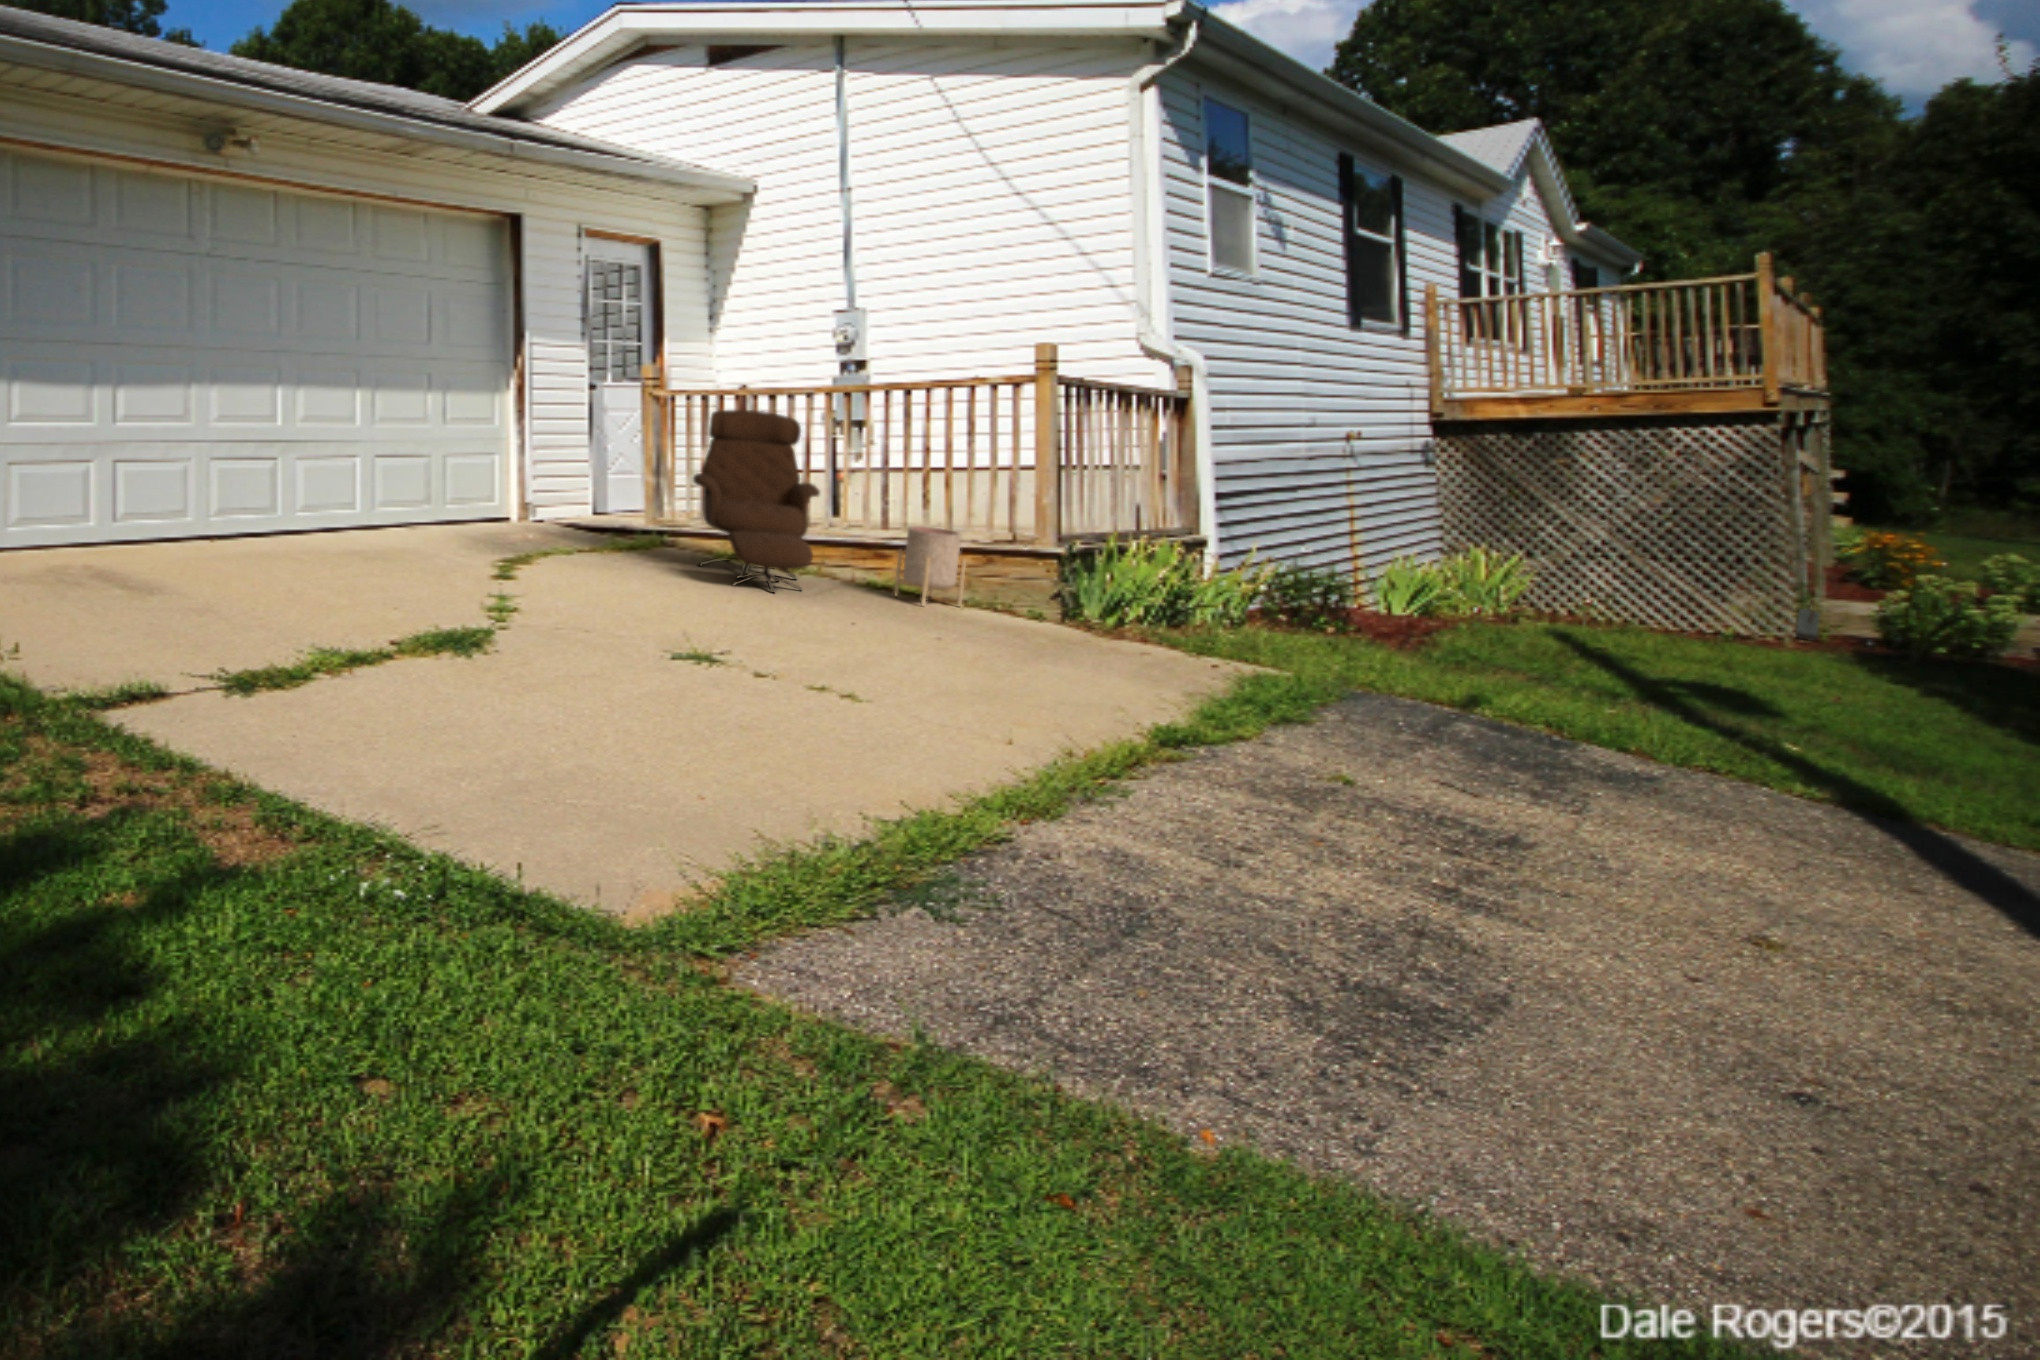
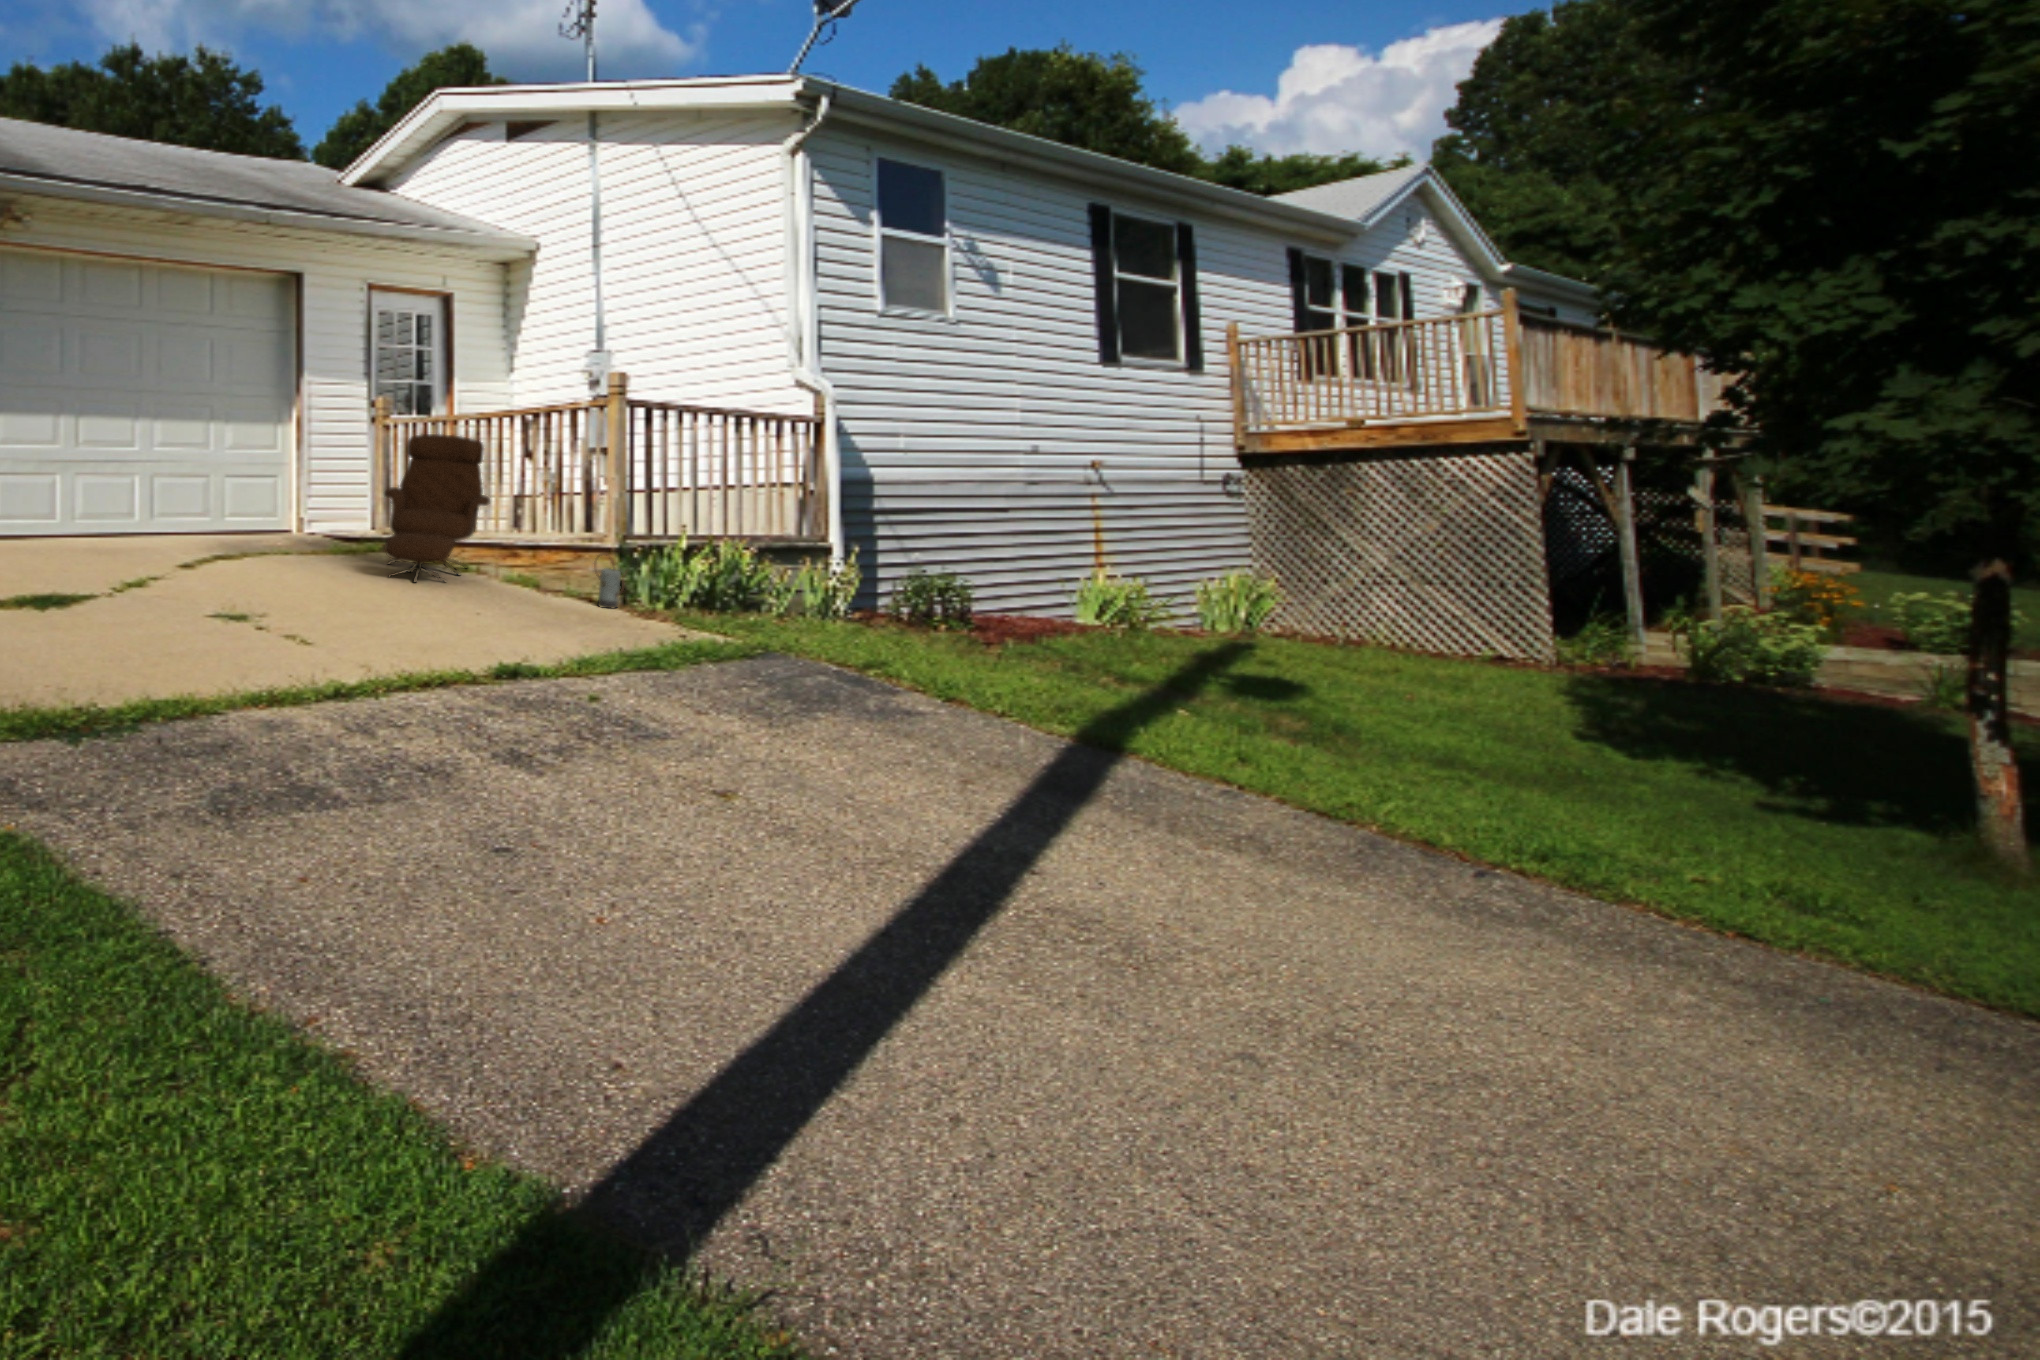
planter: present [894,526,966,606] -> none [529,530,582,597]
watering can: present [1796,600,1820,641] -> present [598,555,622,609]

